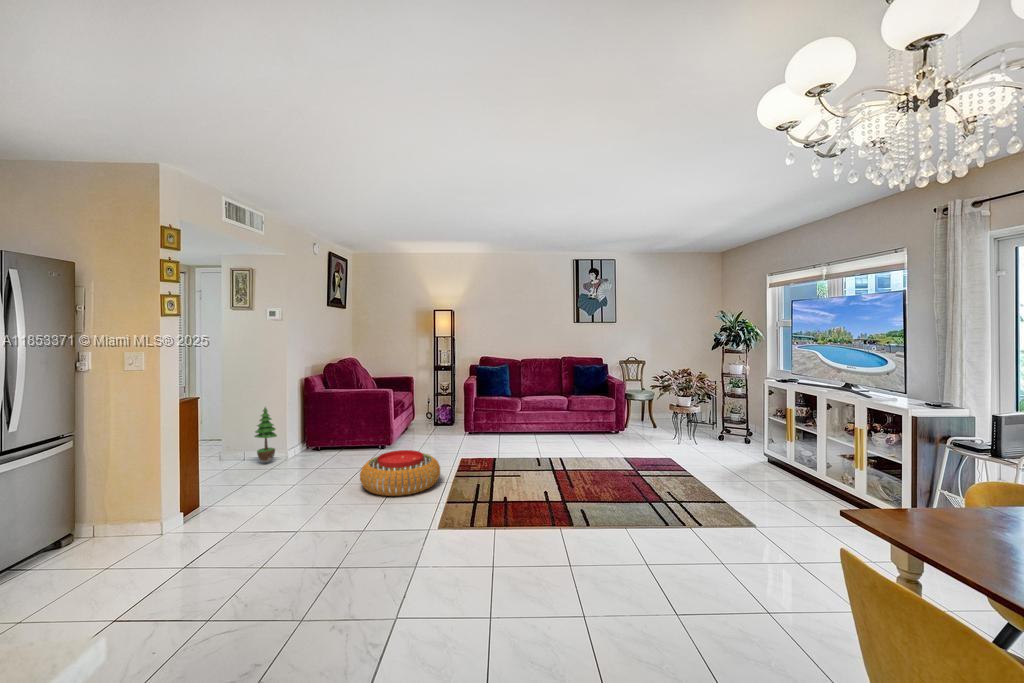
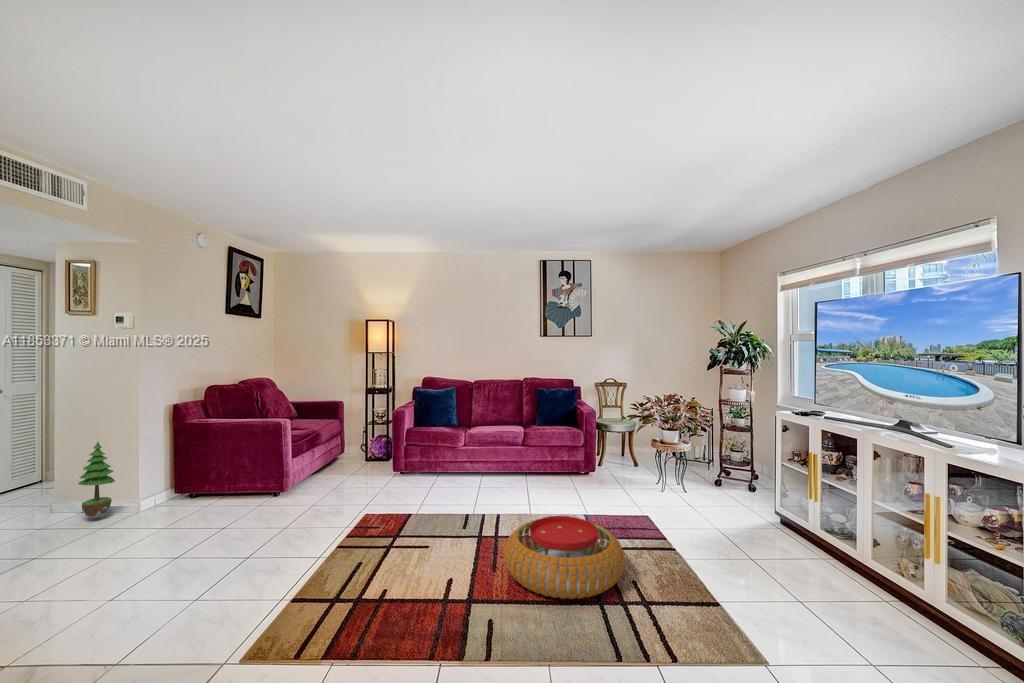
pouf: present [360,450,440,496] -> present [504,516,625,599]

